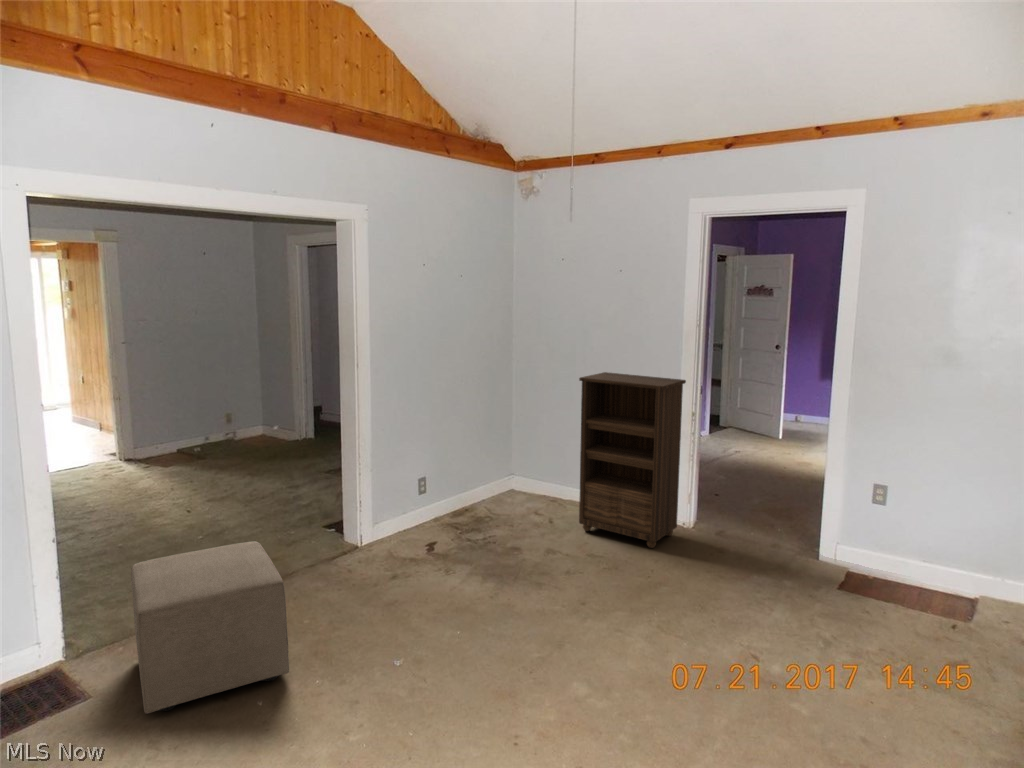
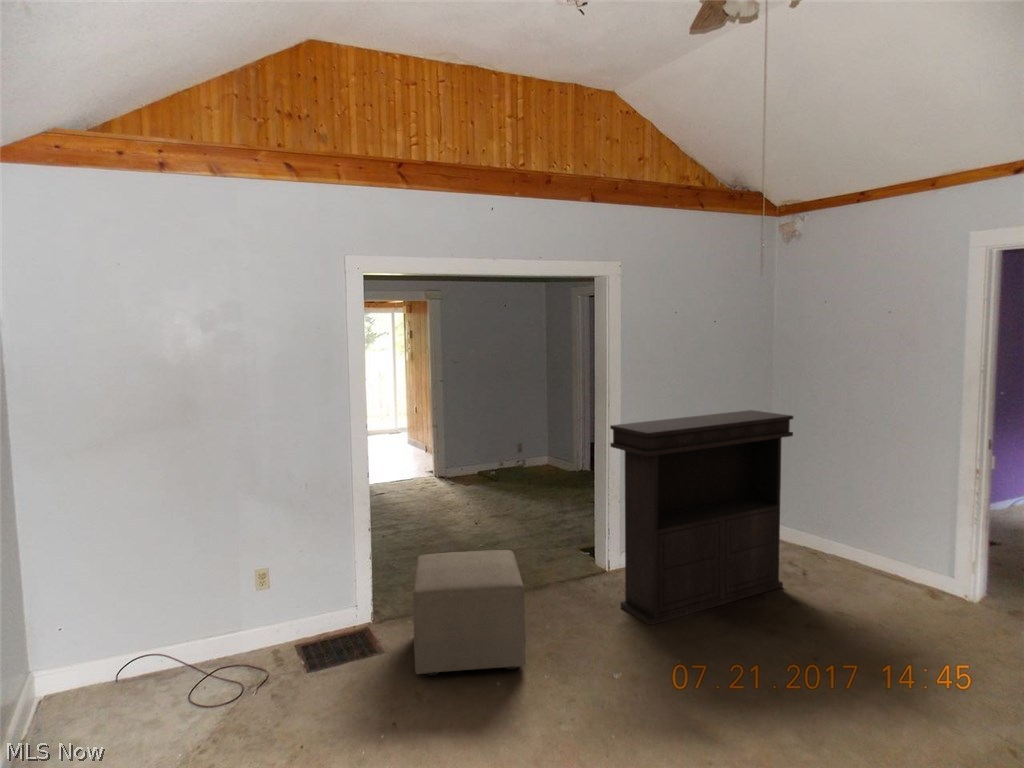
console table: none [366,366,542,599] -> present [610,410,793,625]
bookshelf: present [579,372,686,548] -> none [836,420,969,617]

